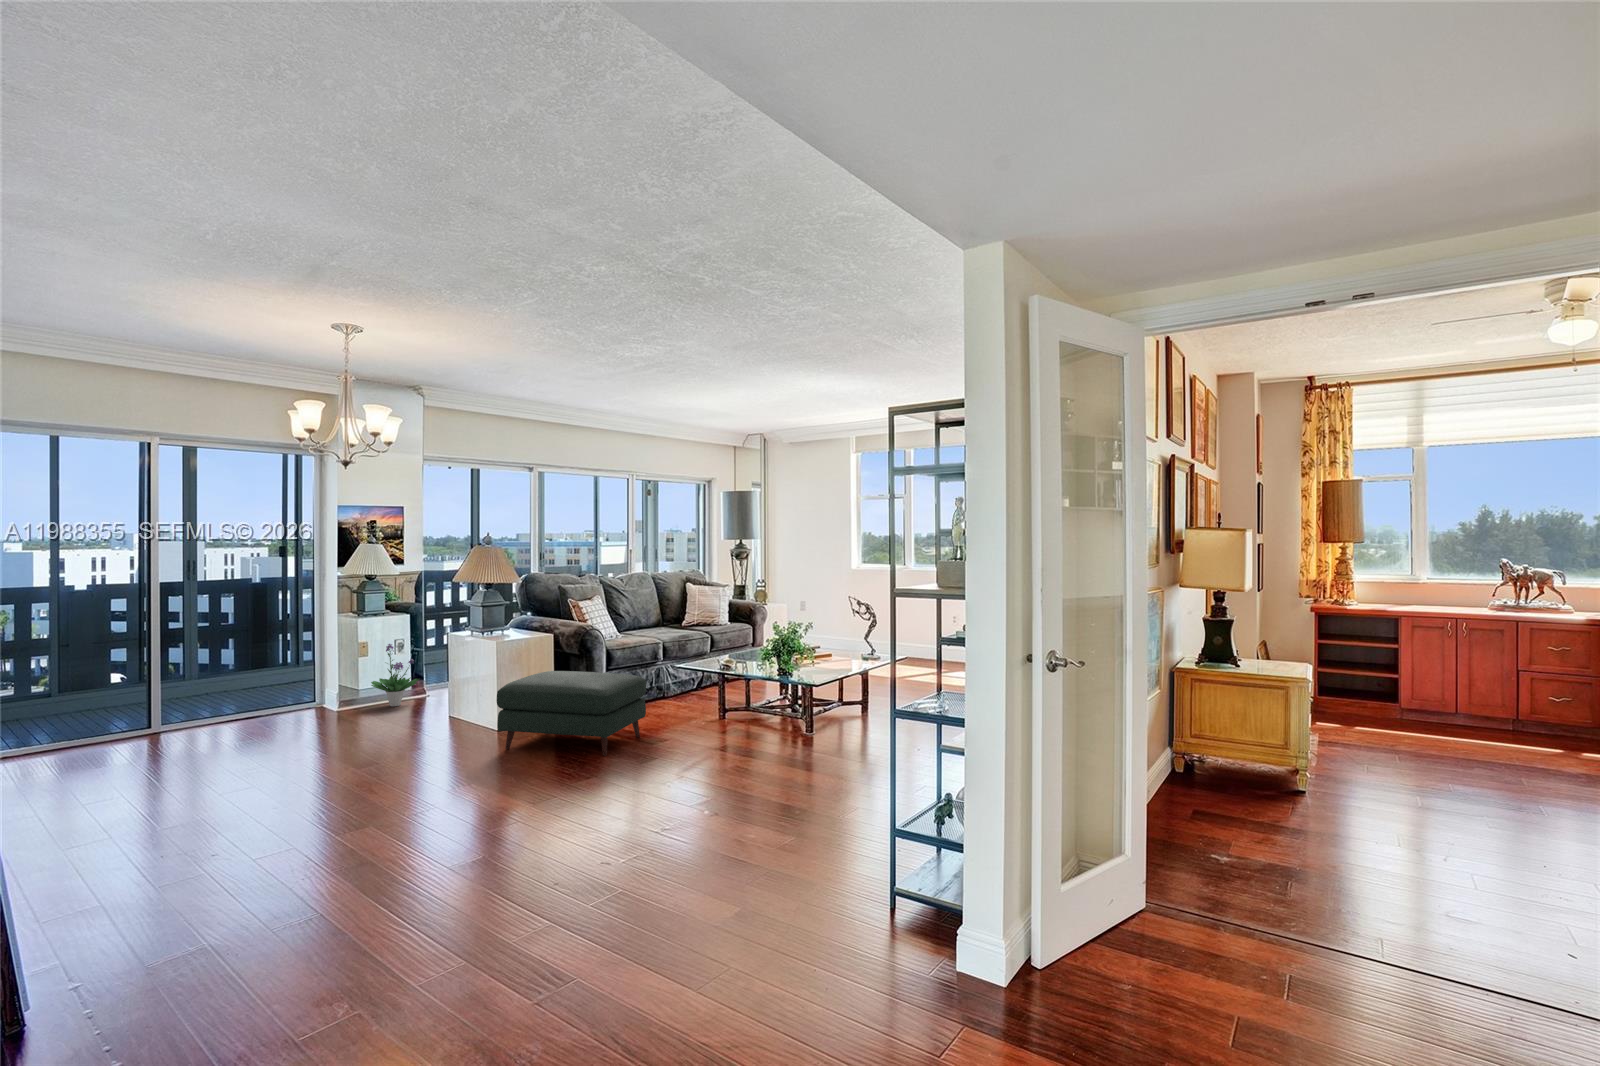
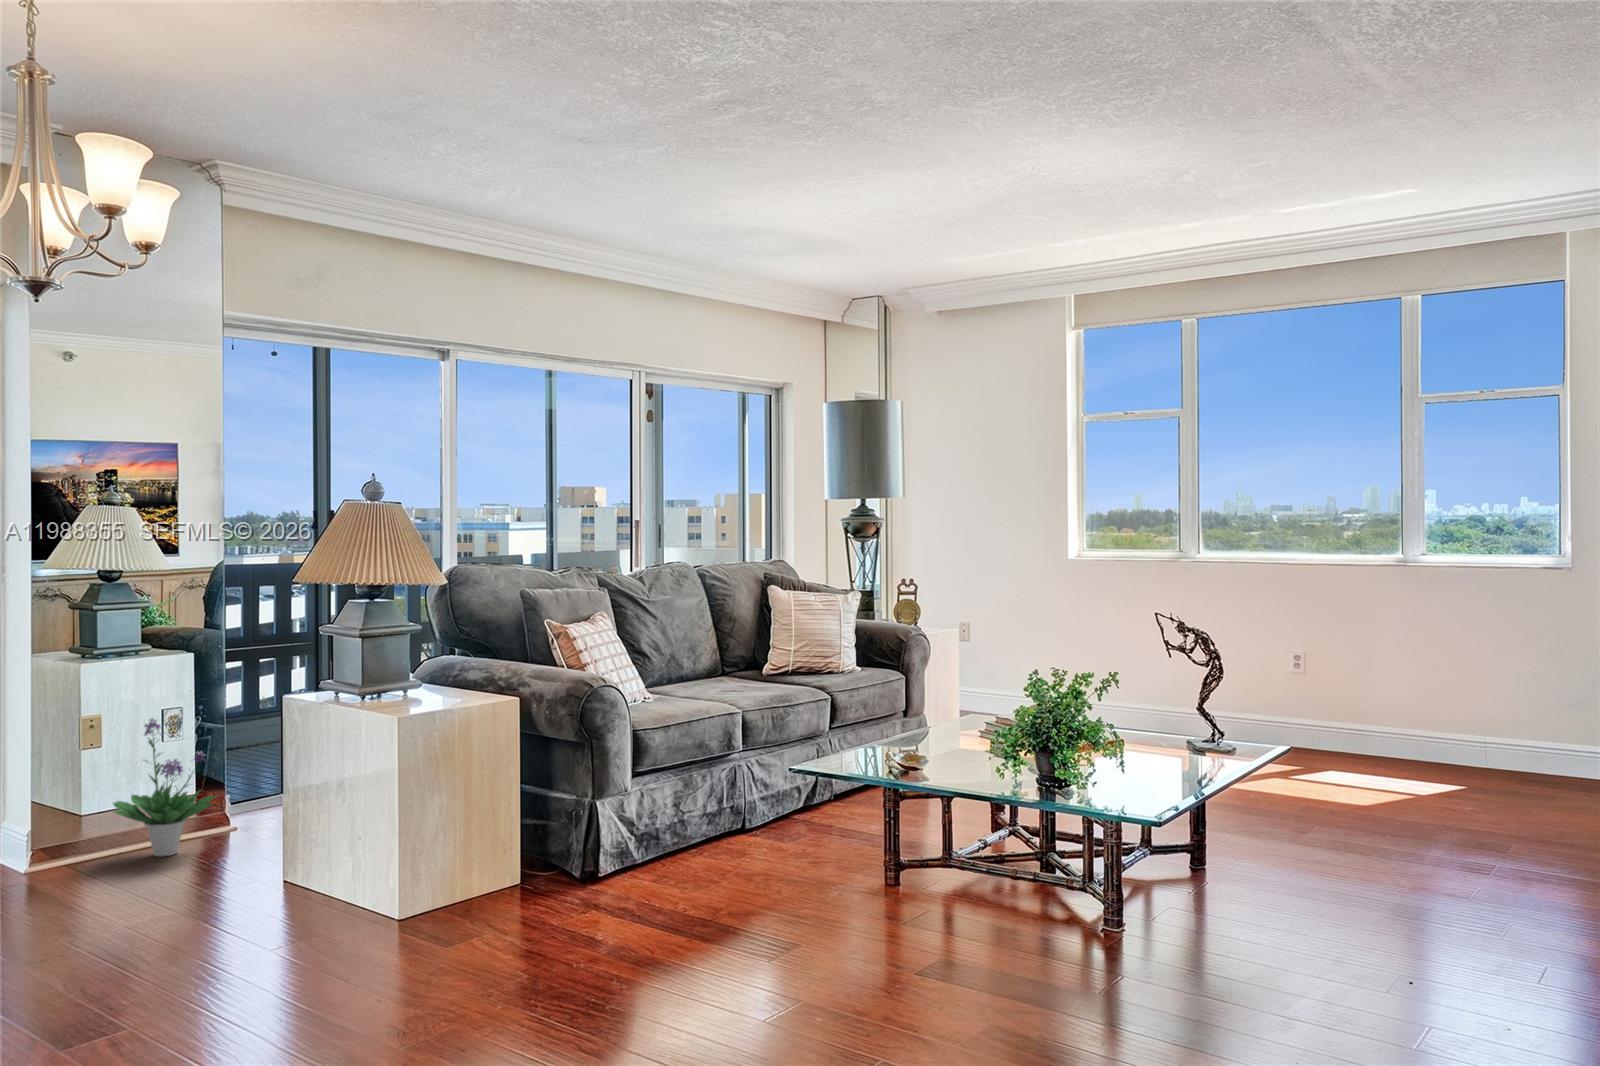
ottoman: present [497,671,646,756] -> none [408,783,754,999]

